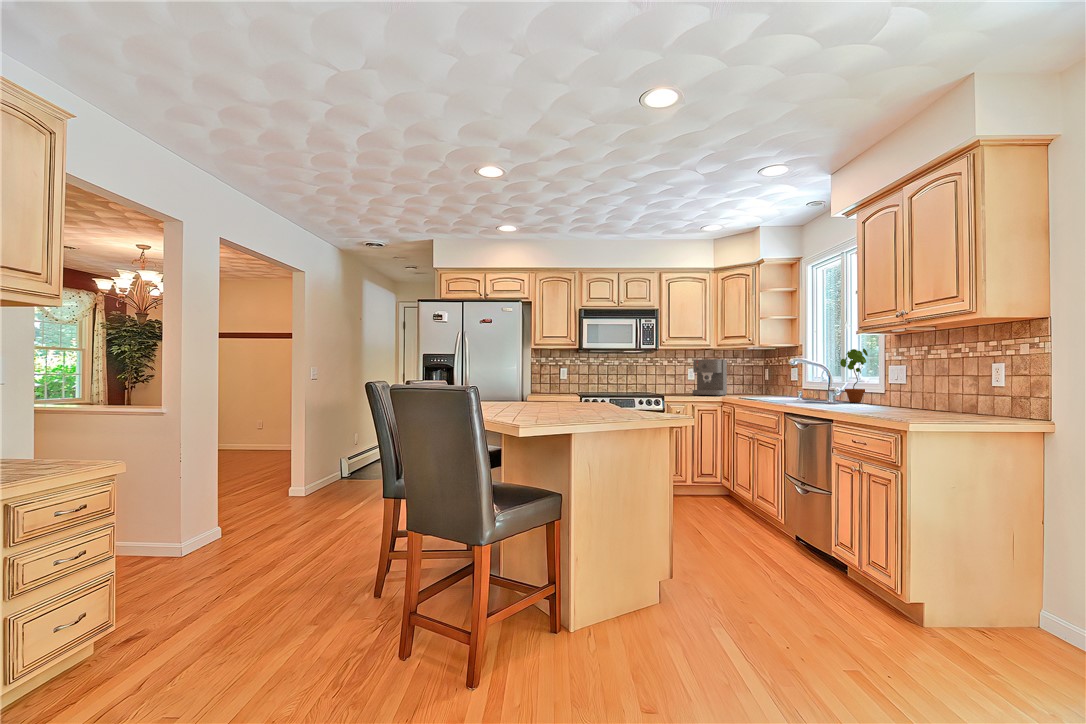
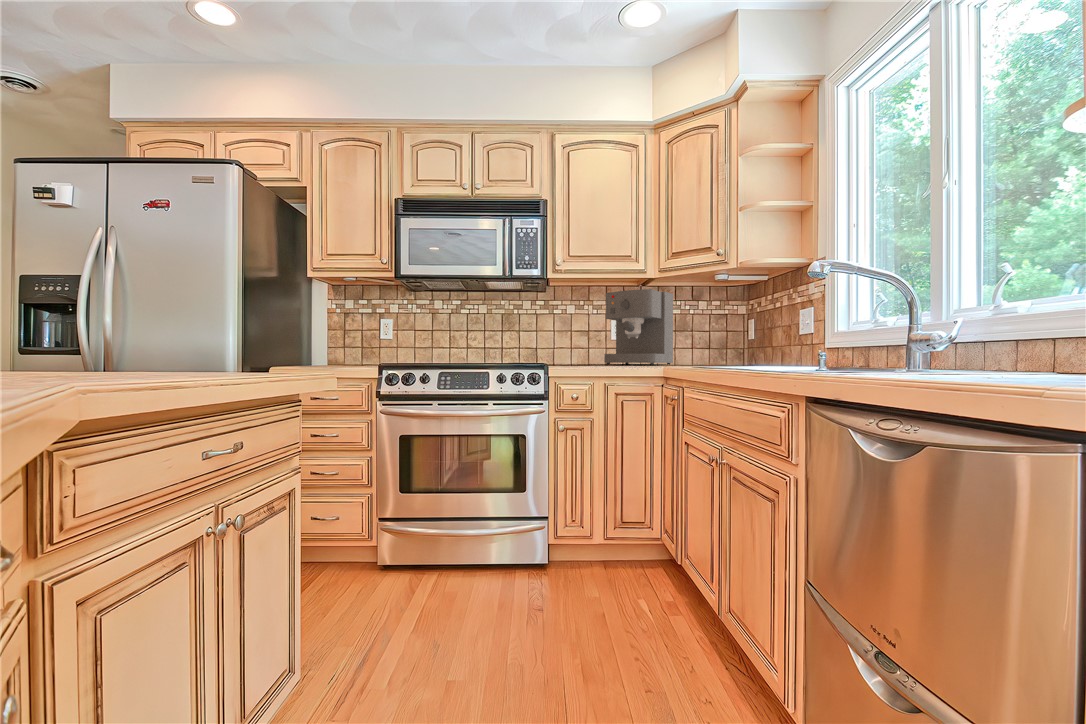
potted plant: present [840,348,868,402] -> none [955,218,1038,370]

